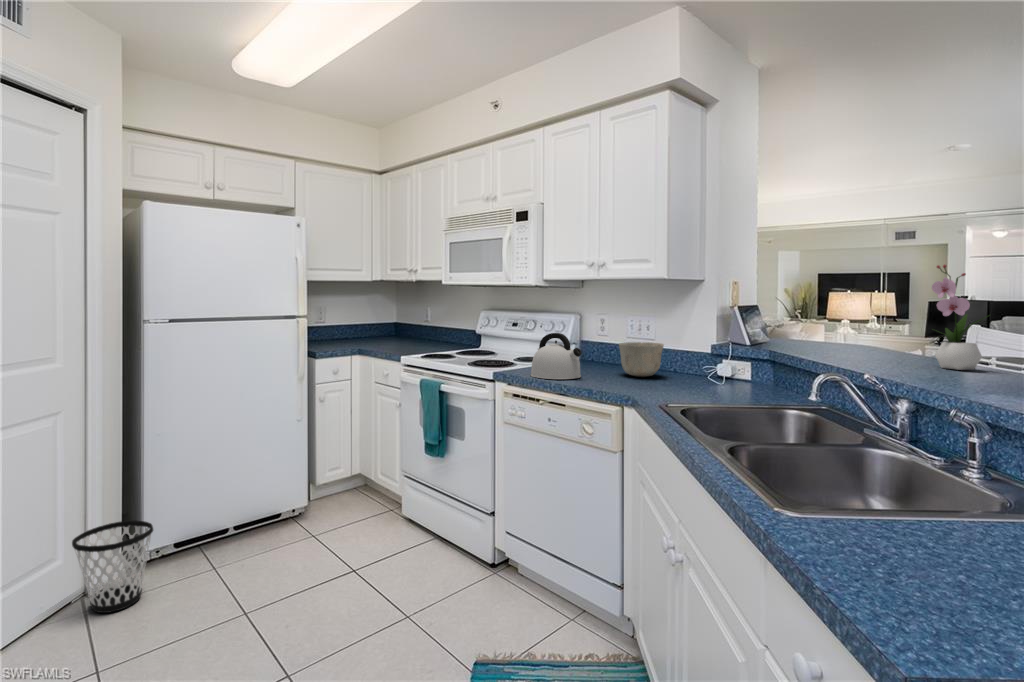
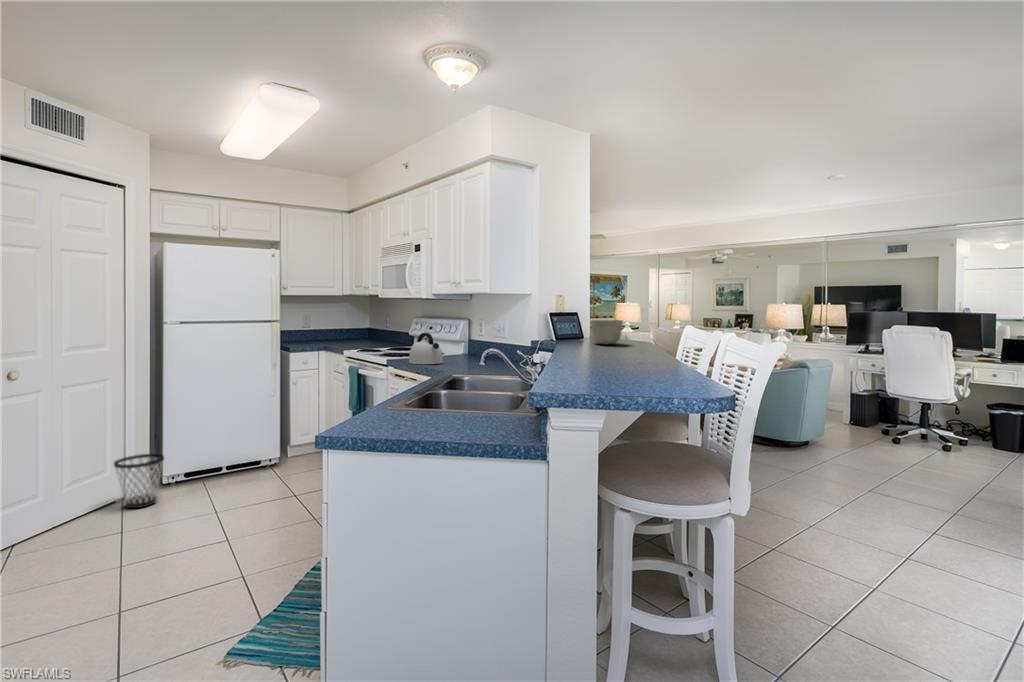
flower arrangement: present [932,265,987,370] -> none [627,288,659,357]
ceramic bowl: present [619,342,664,377] -> present [590,320,623,345]

